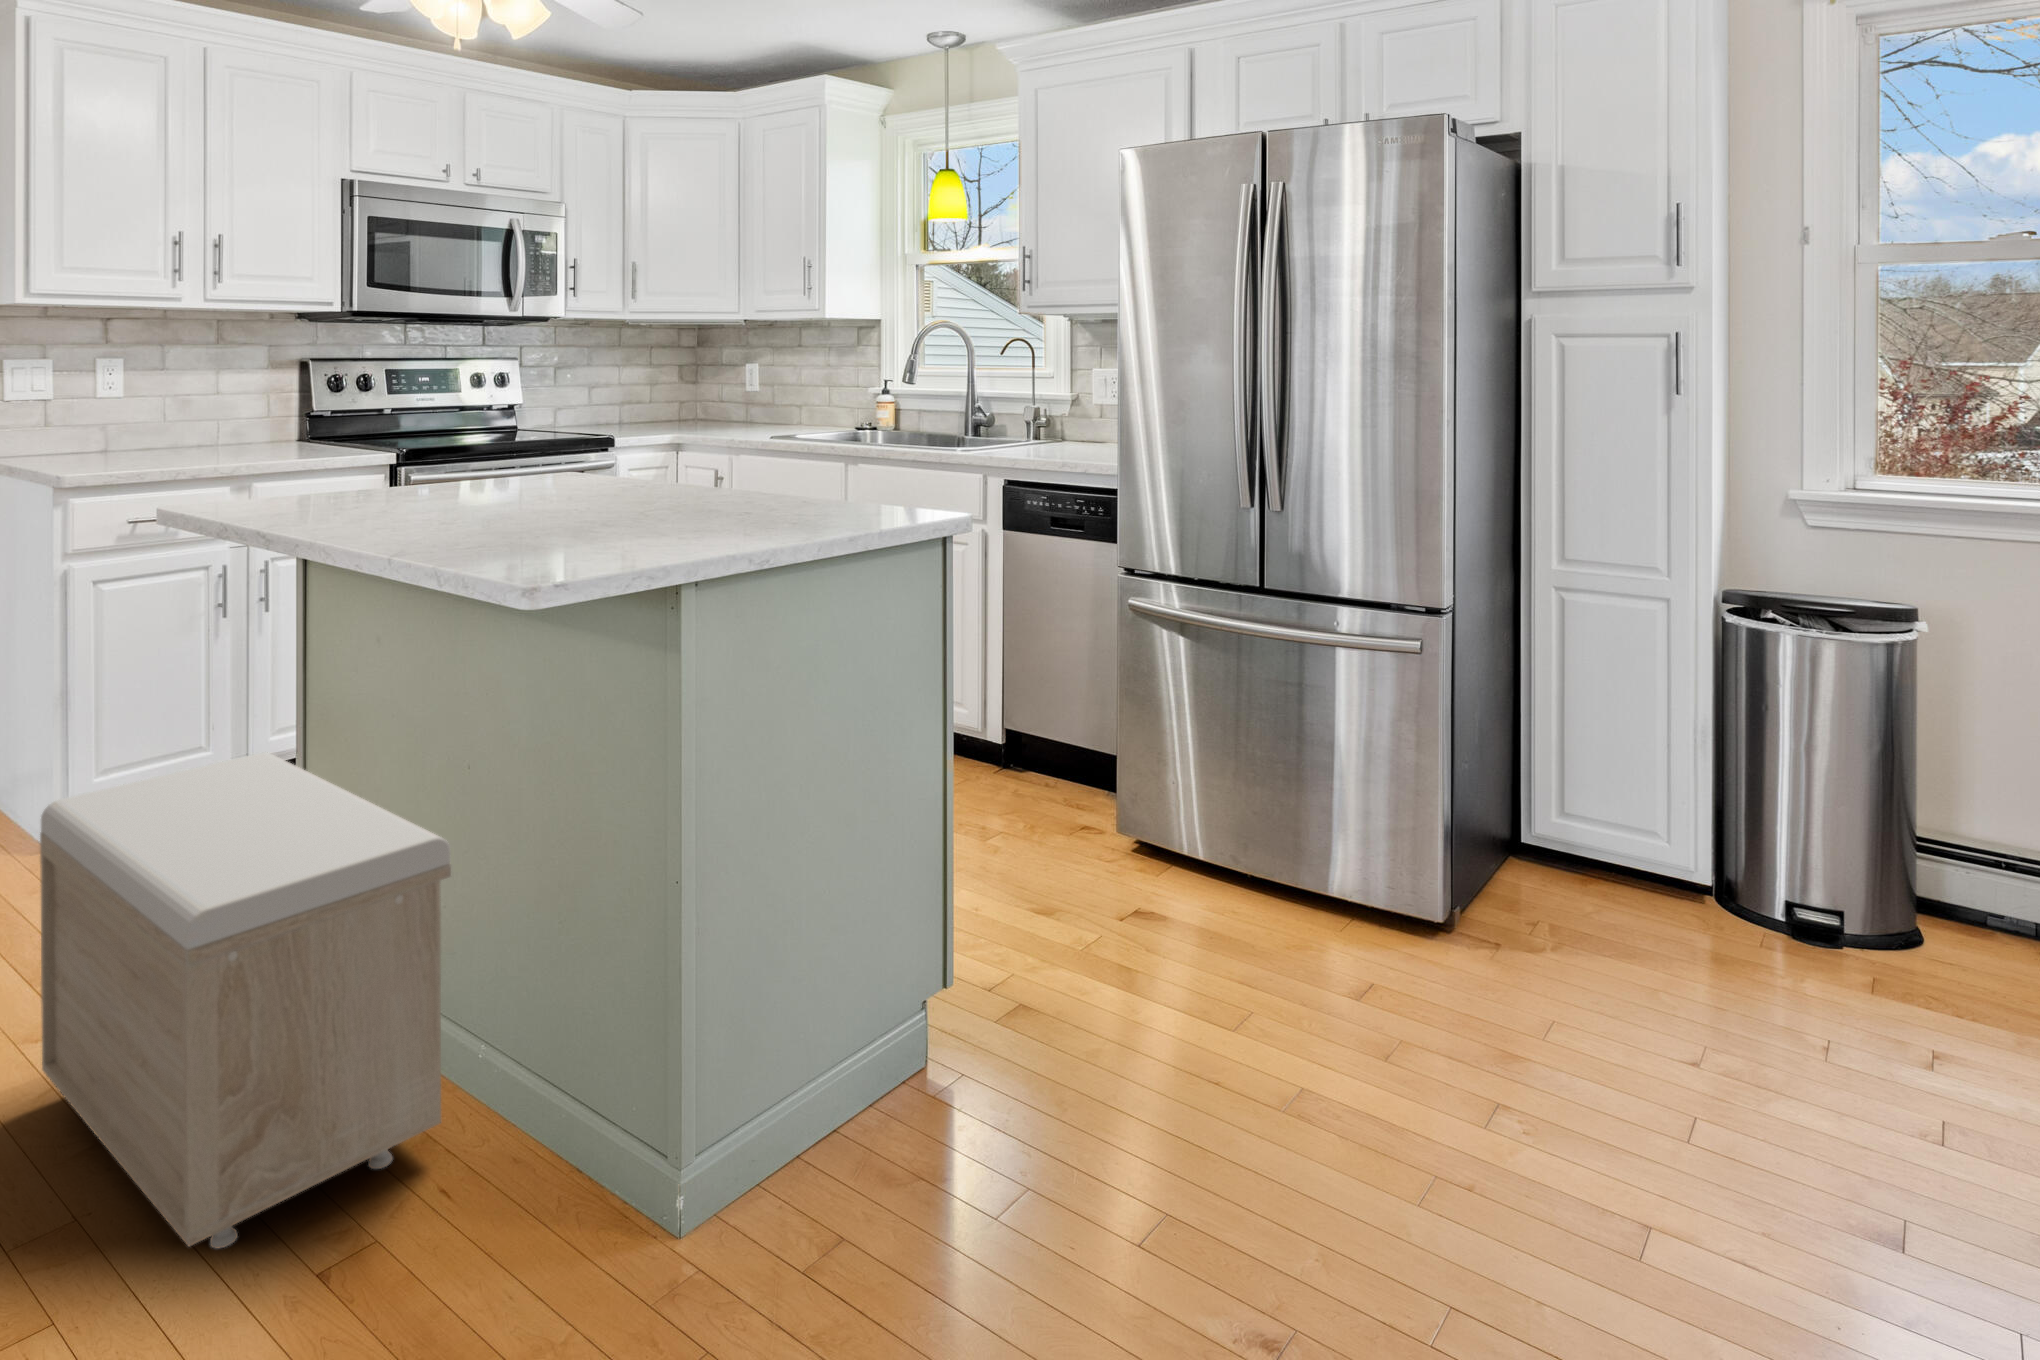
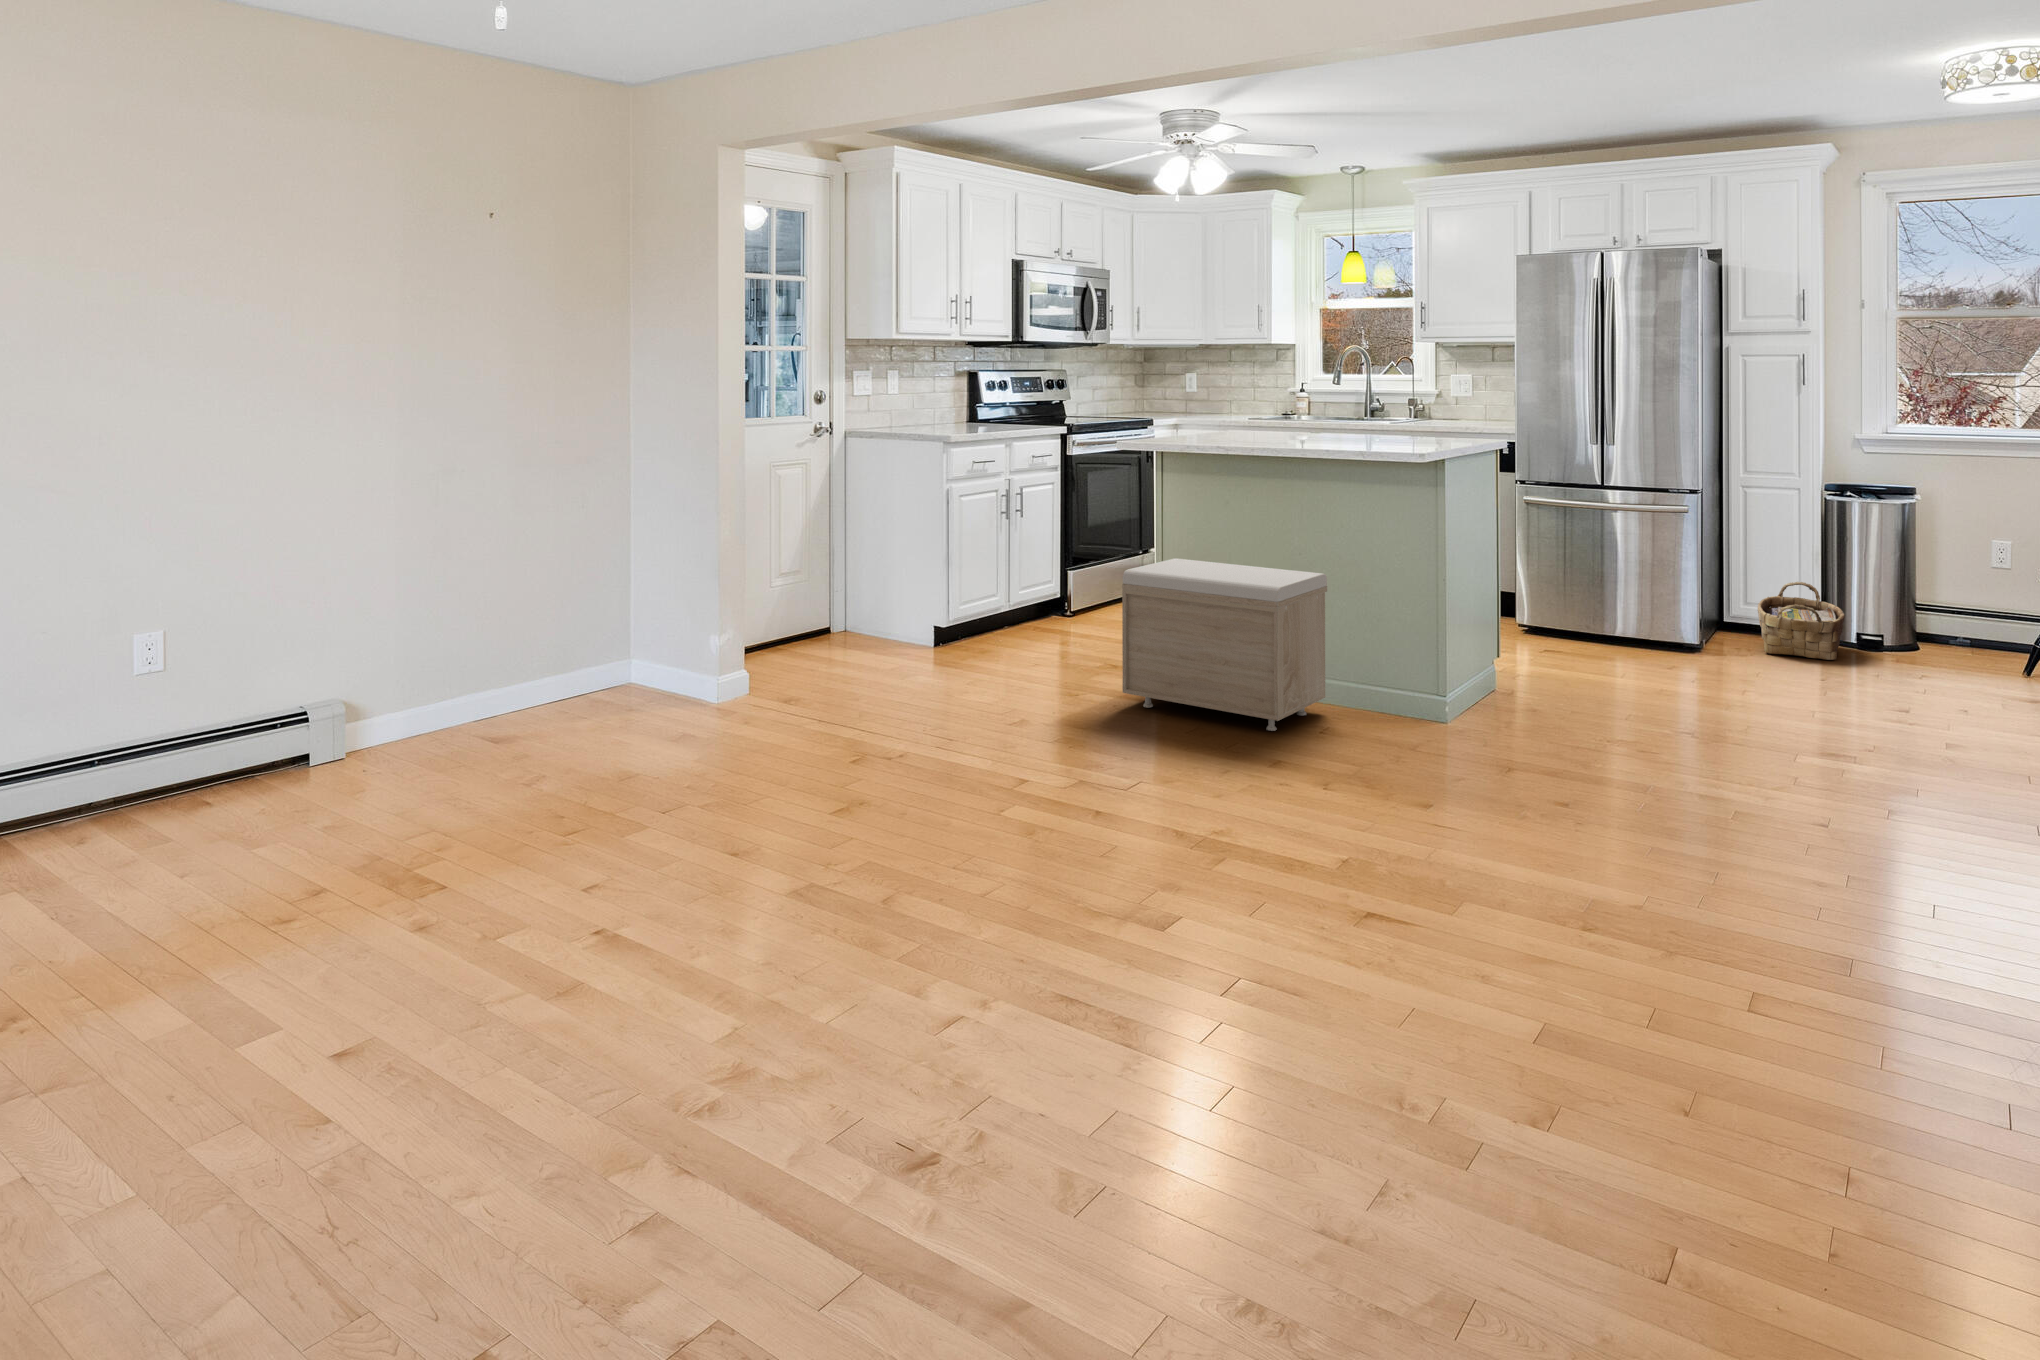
woven basket: none [1569,791,1755,987] -> present [1758,582,1845,660]

